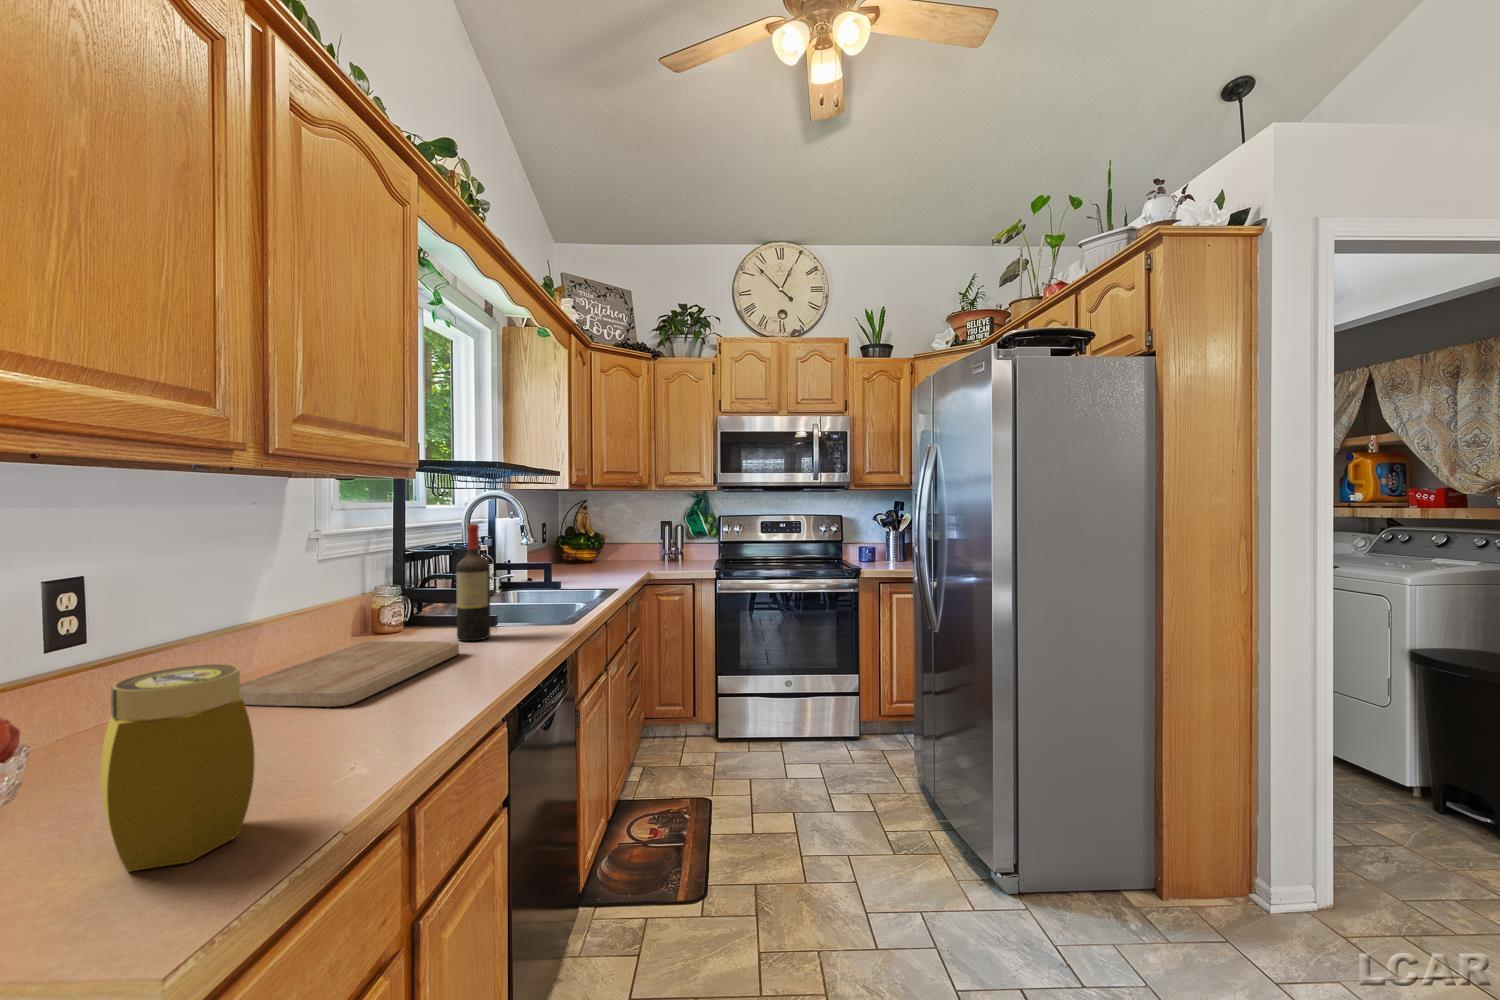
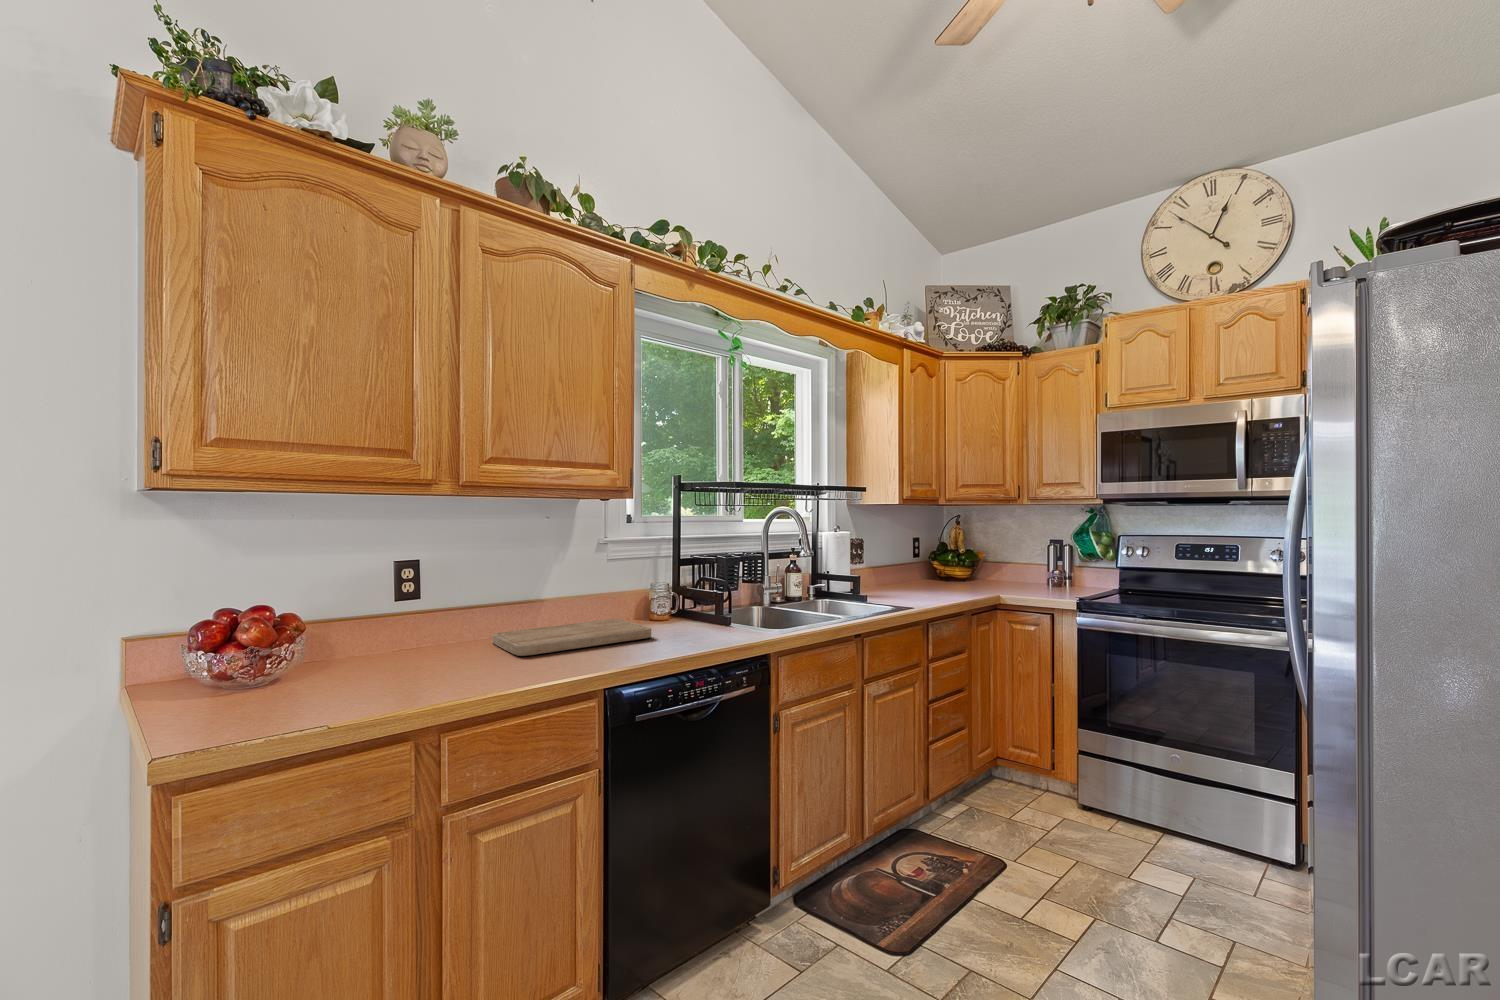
wine bottle: present [456,524,490,641] -> none [677,535,702,631]
jar: present [101,664,255,872] -> none [276,606,357,710]

